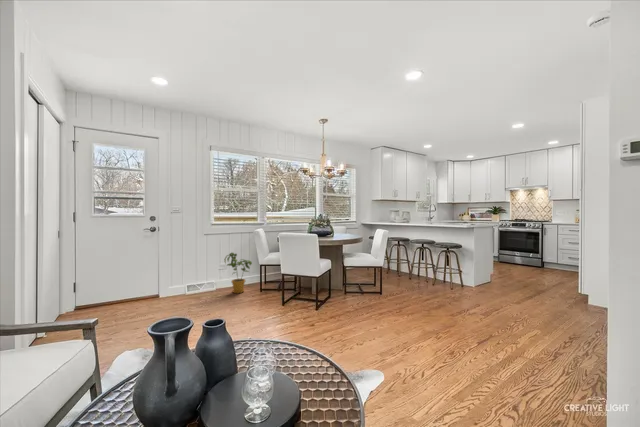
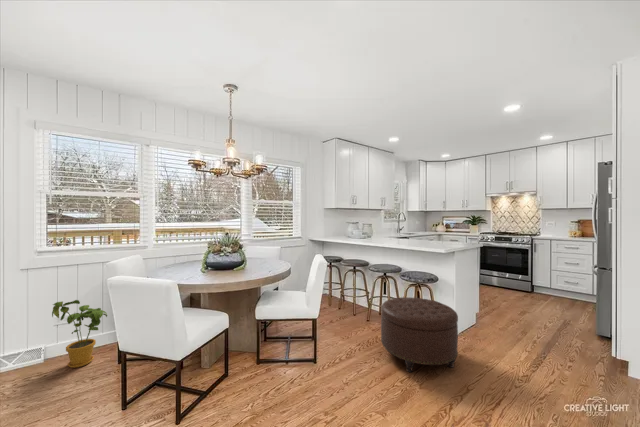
ottoman: none [423,258,474,298] -> present [381,297,458,372]

